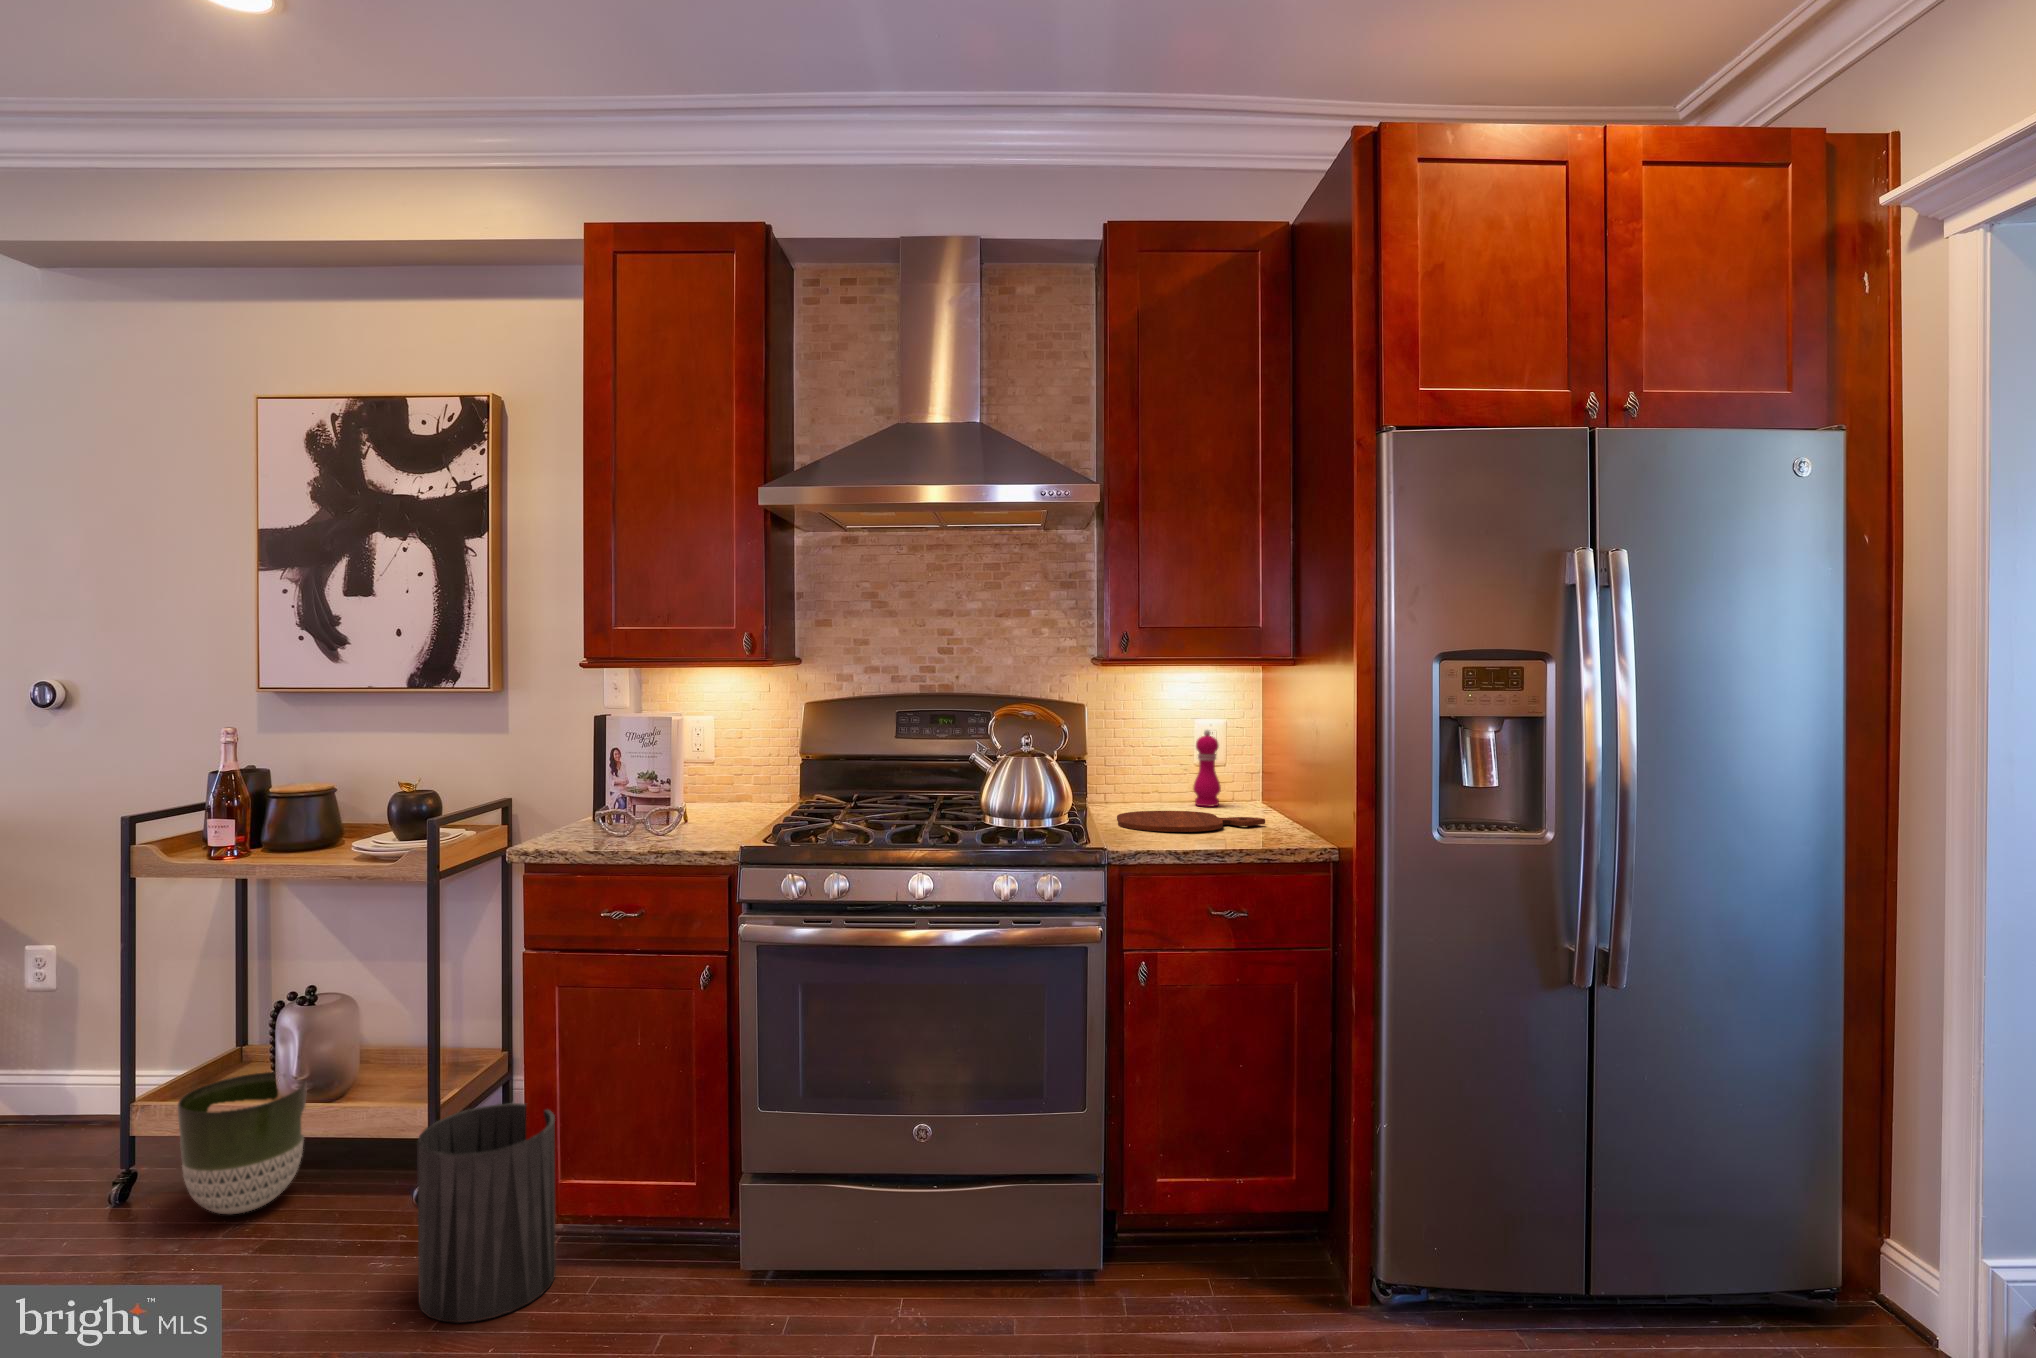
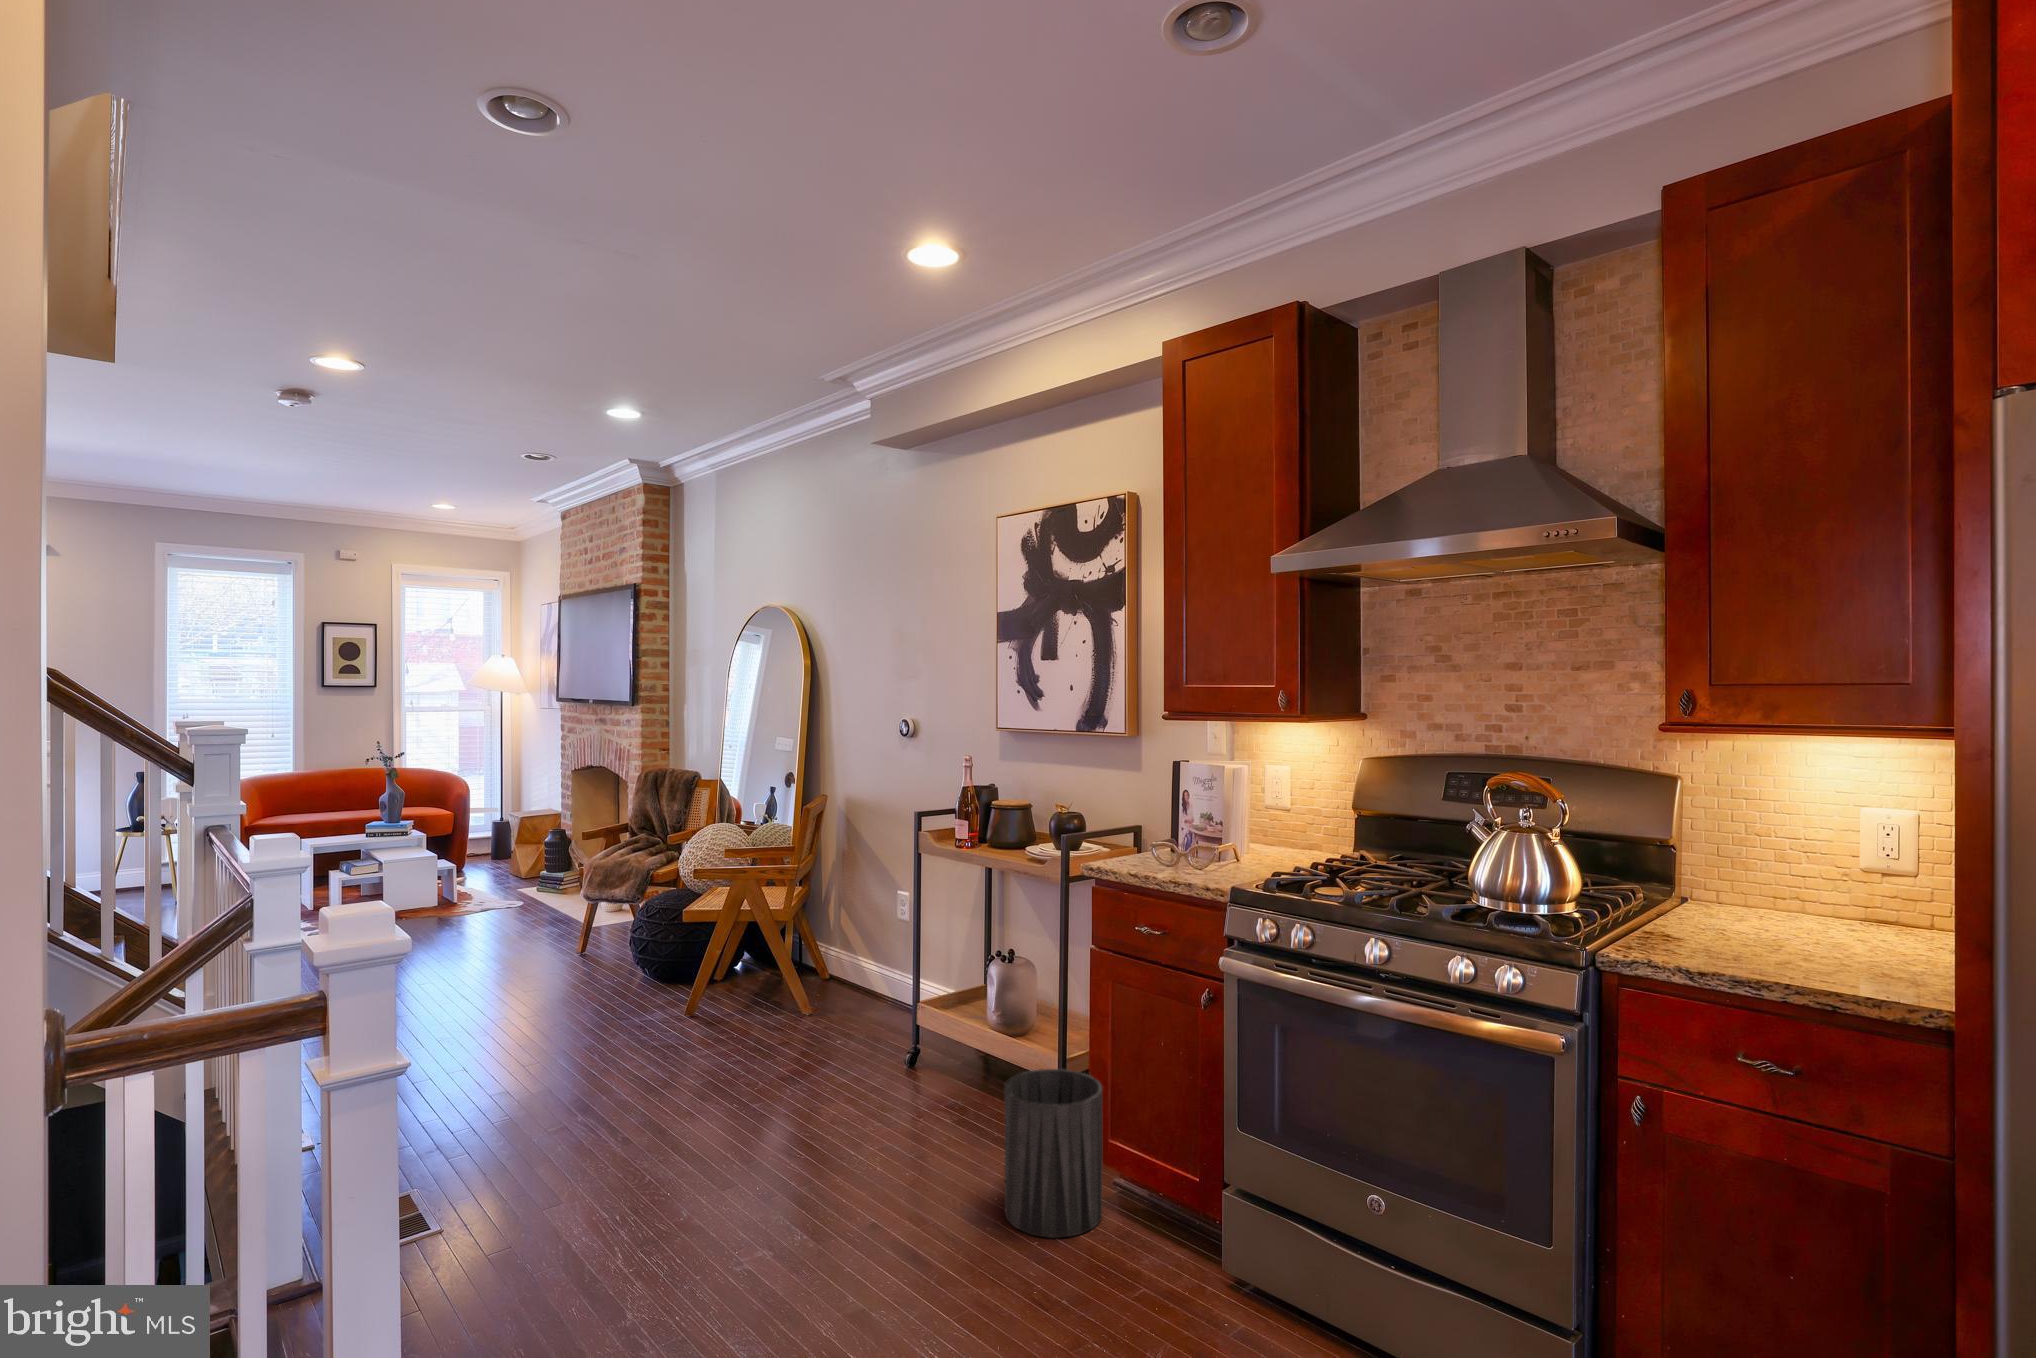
pepper mill: present [1193,730,1221,807] -> none [1842,819,1888,923]
cutting board: present [1117,811,1265,832] -> none [1668,913,1904,957]
planter: present [178,1072,307,1214] -> none [919,1005,994,1103]

